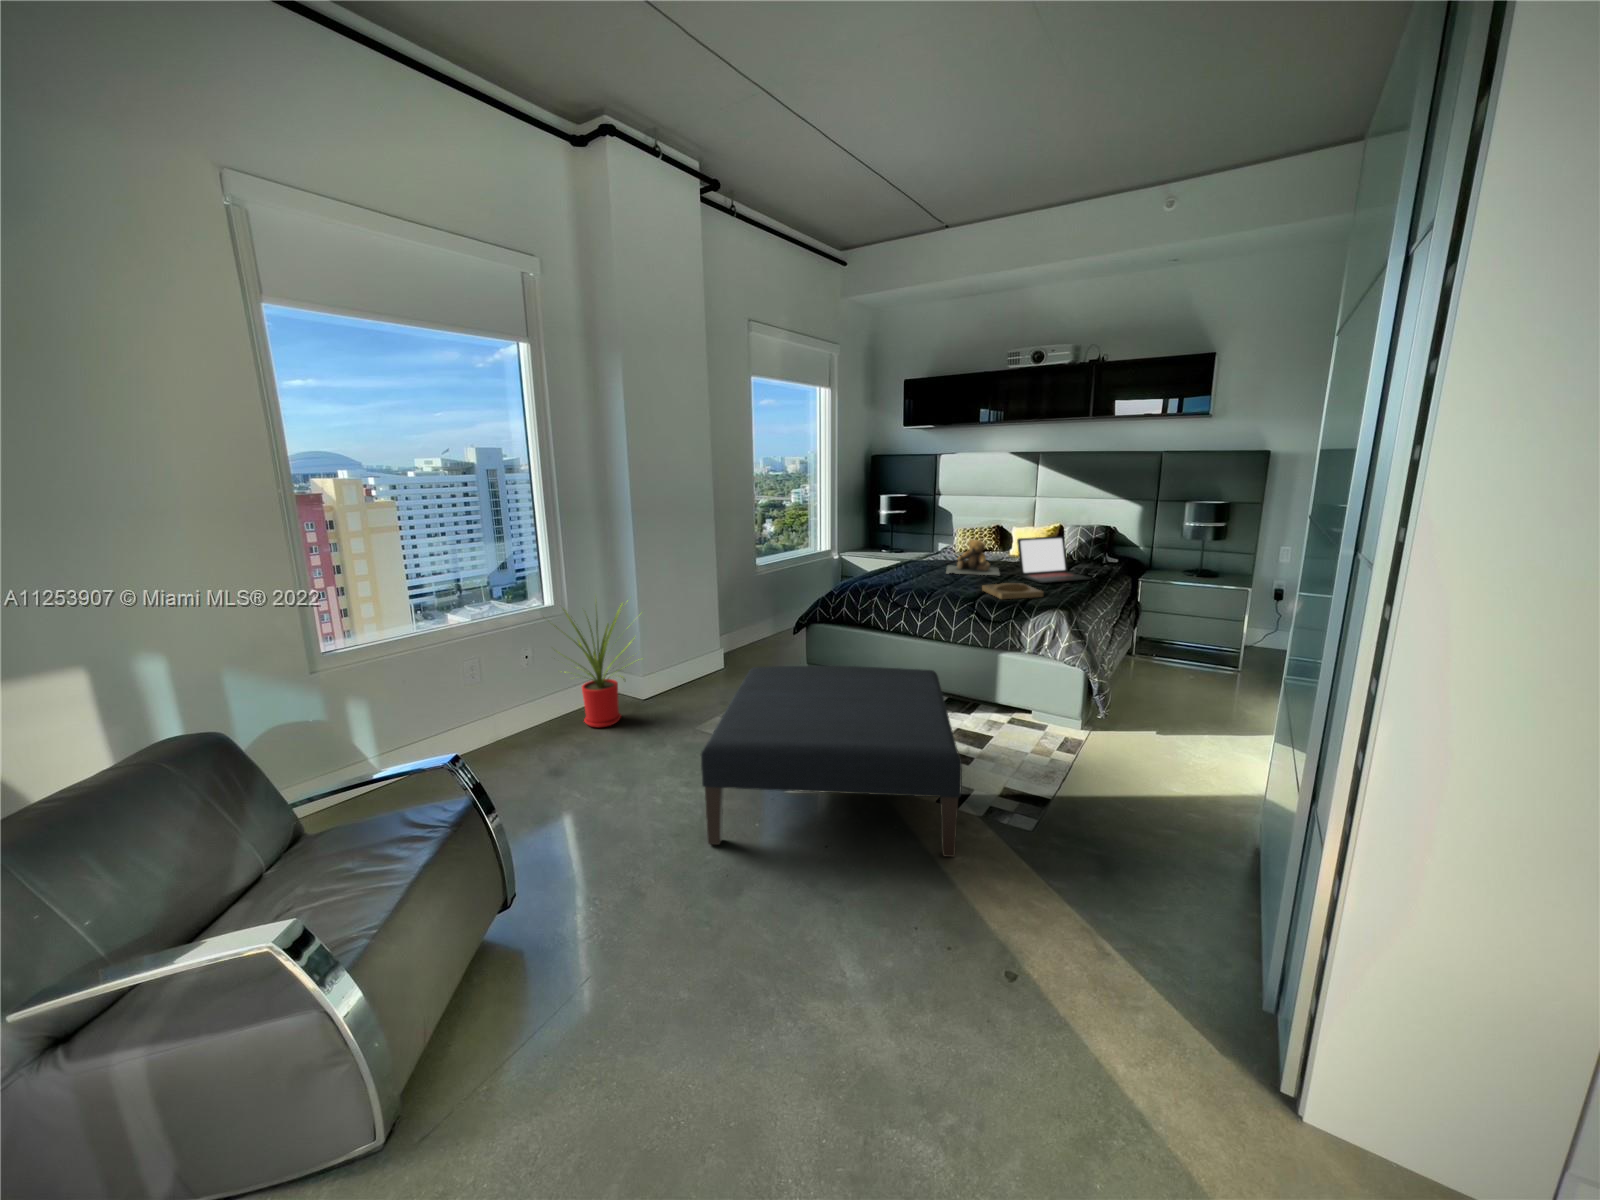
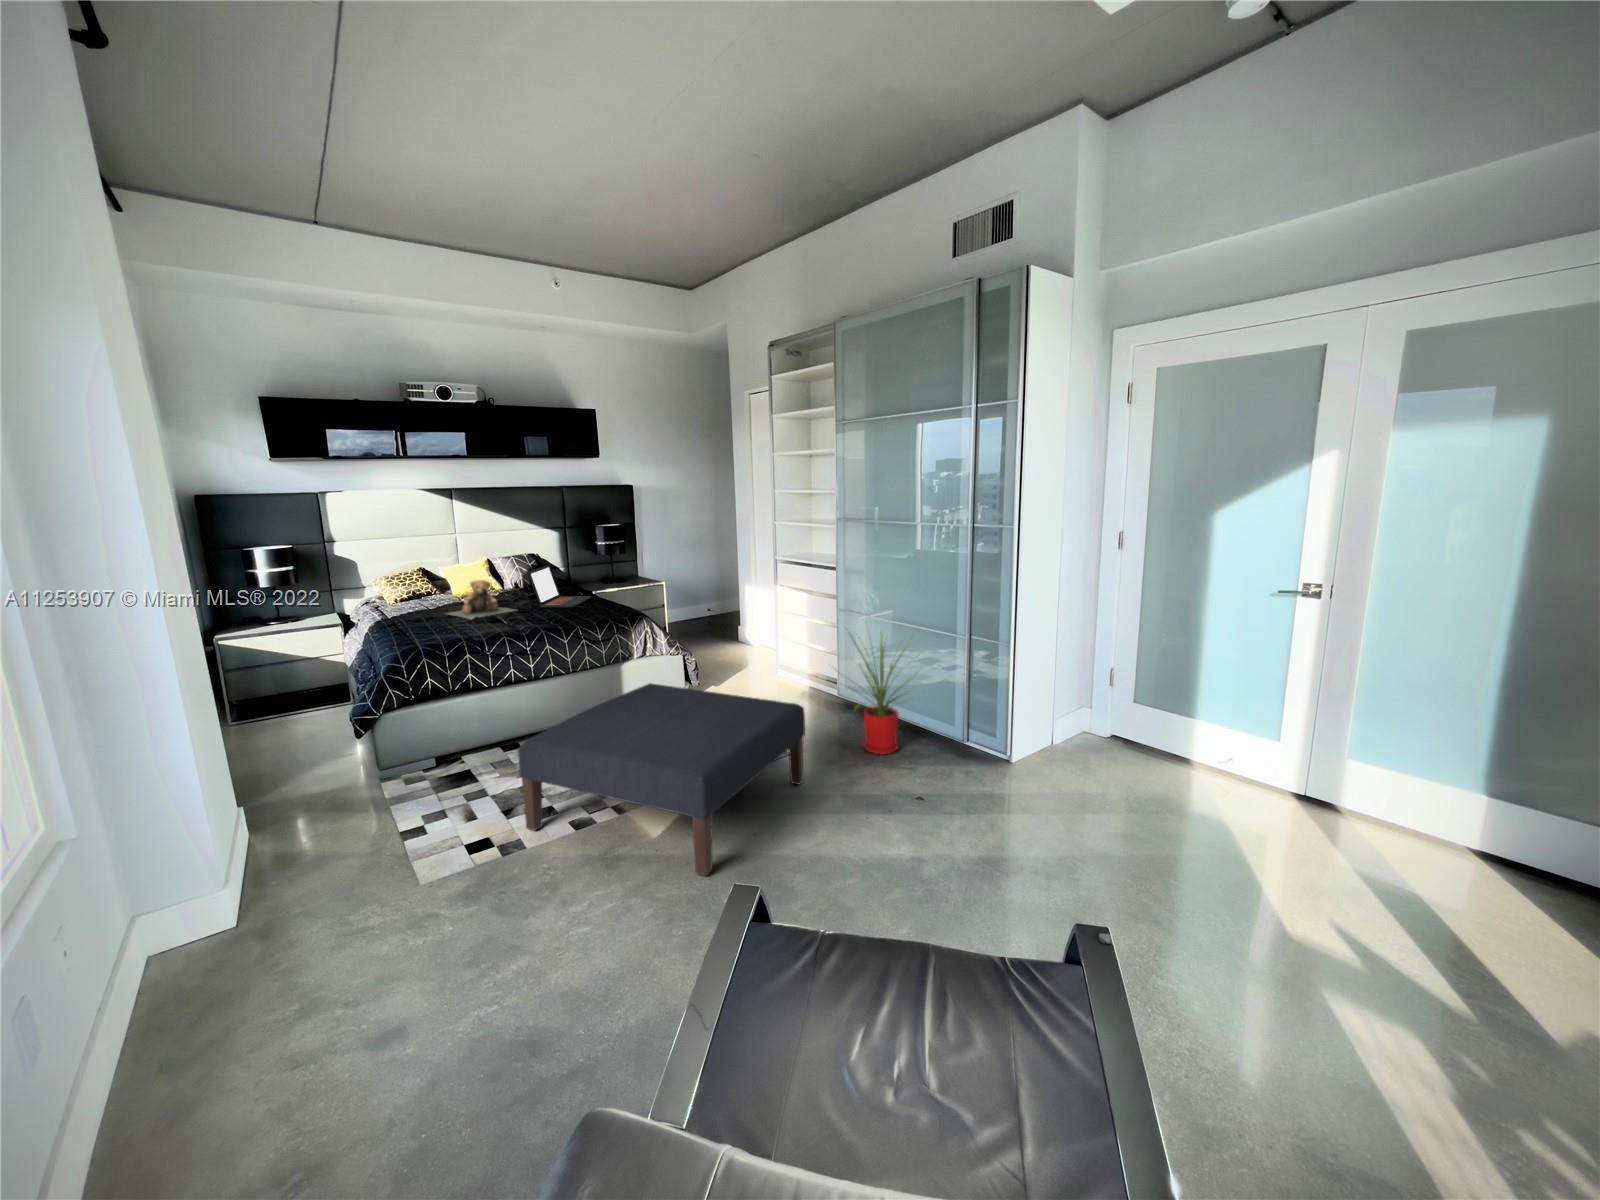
tray: present [982,583,1043,599] -> none [551,608,607,623]
house plant: present [554,604,635,727] -> present [848,635,910,754]

